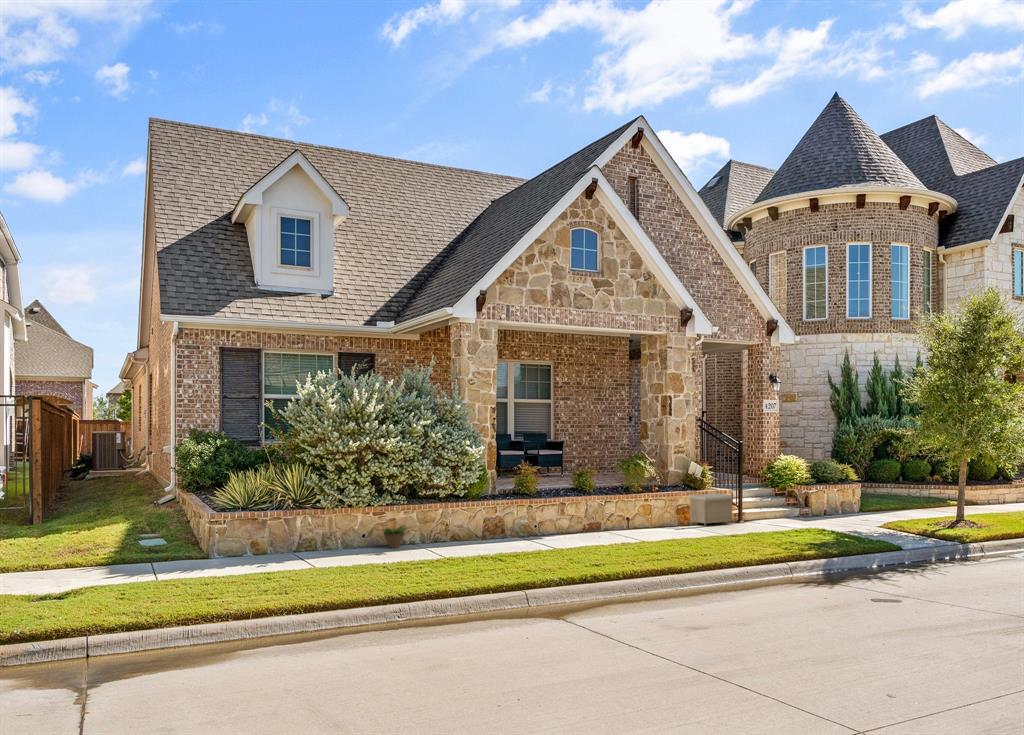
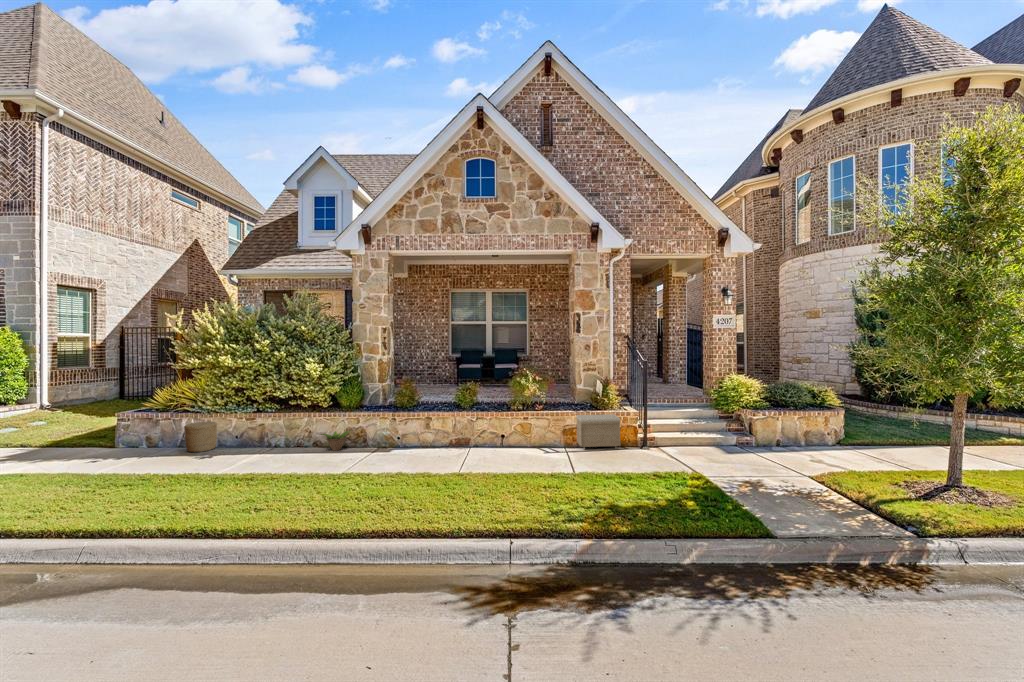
woven basket: none [323,517,356,552] -> present [184,421,217,452]
decorative plant: present [381,525,408,548] -> present [321,431,350,450]

